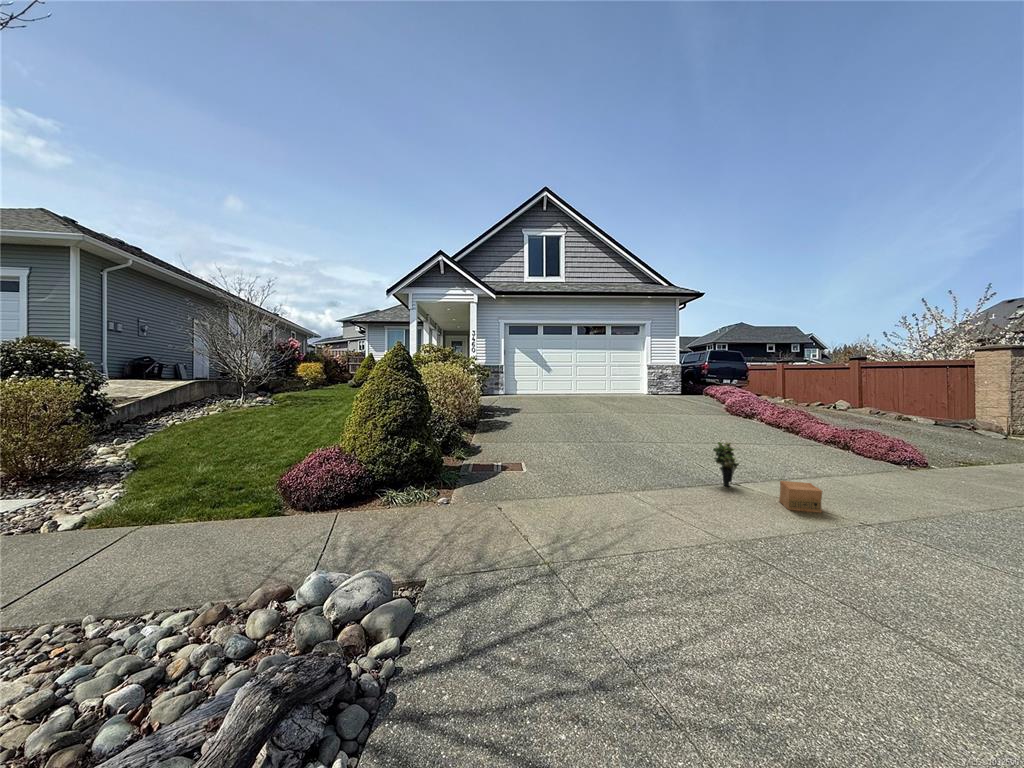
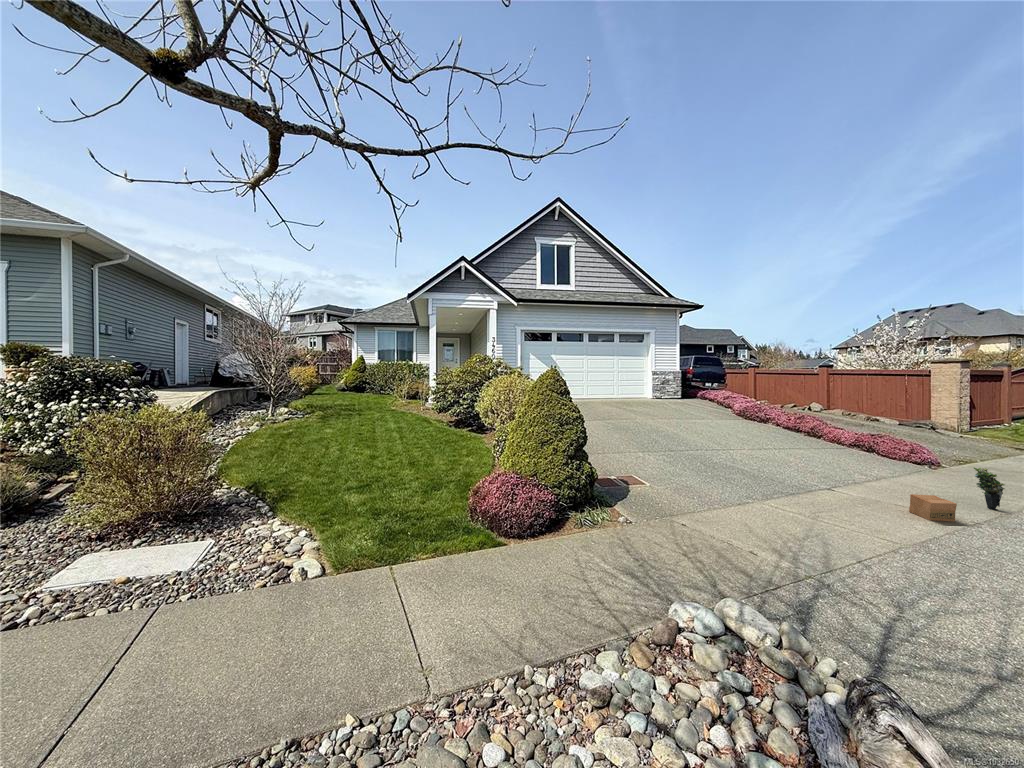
potted plant: present [713,442,739,486] -> present [974,467,1005,510]

